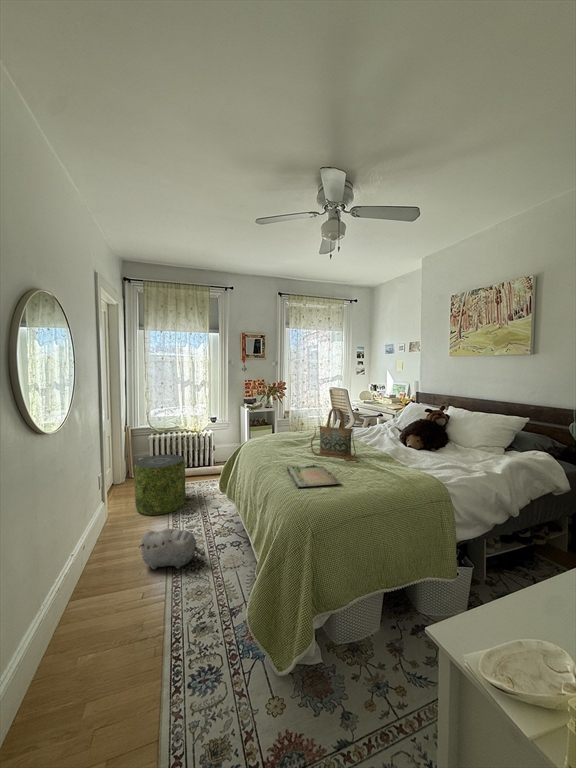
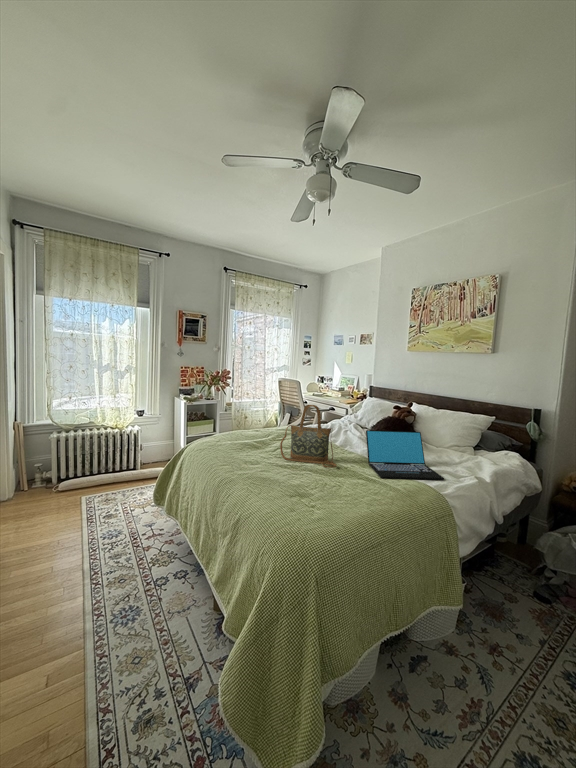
laptop: none [386,430,453,474] -> present [366,430,444,480]
pouf: present [134,454,186,515] -> none [30,459,106,543]
tray: present [287,465,340,487] -> none [260,472,337,511]
plush toy: present [139,529,205,569] -> none [38,569,143,631]

